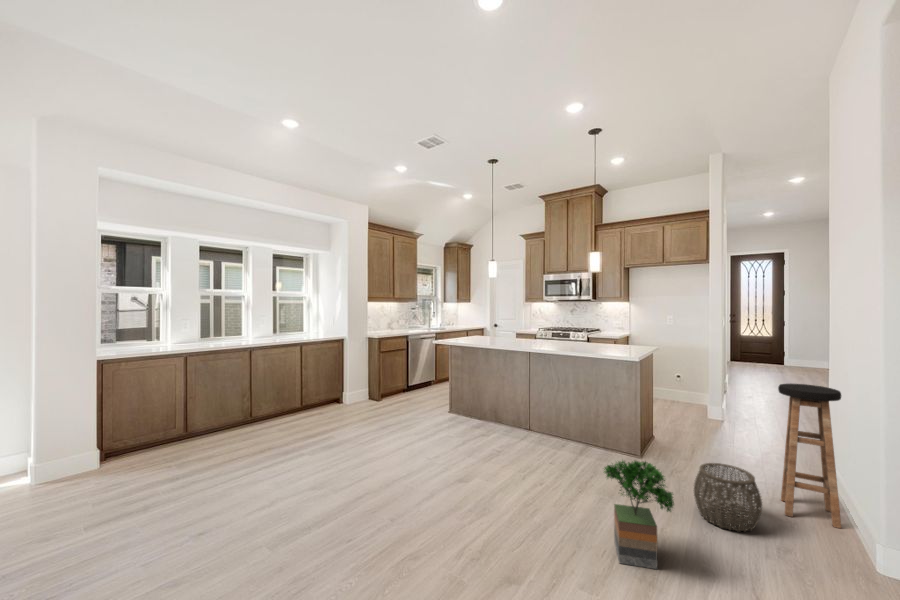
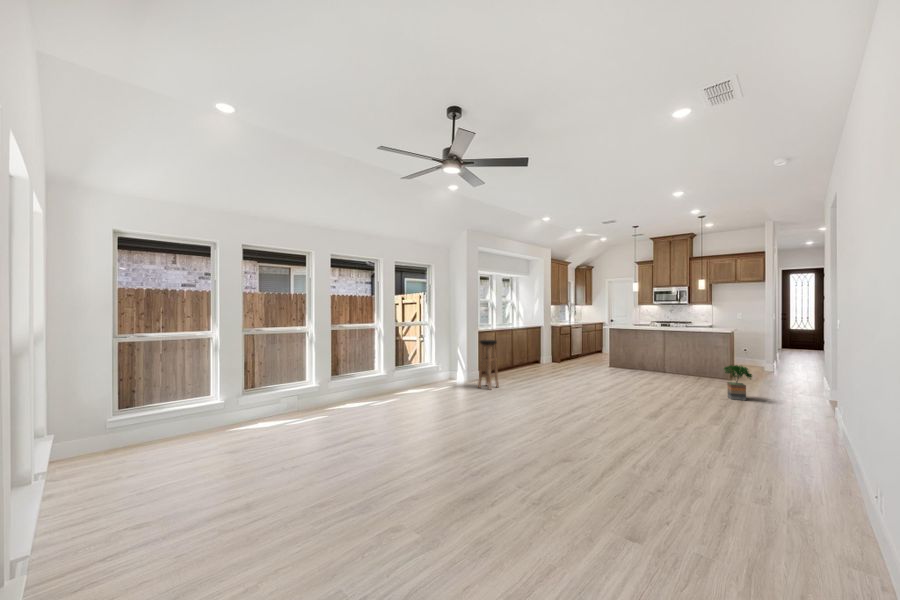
bar stool: present [778,384,841,529] -> present [478,340,499,389]
woven basket: present [694,463,762,531] -> none [759,373,788,396]

